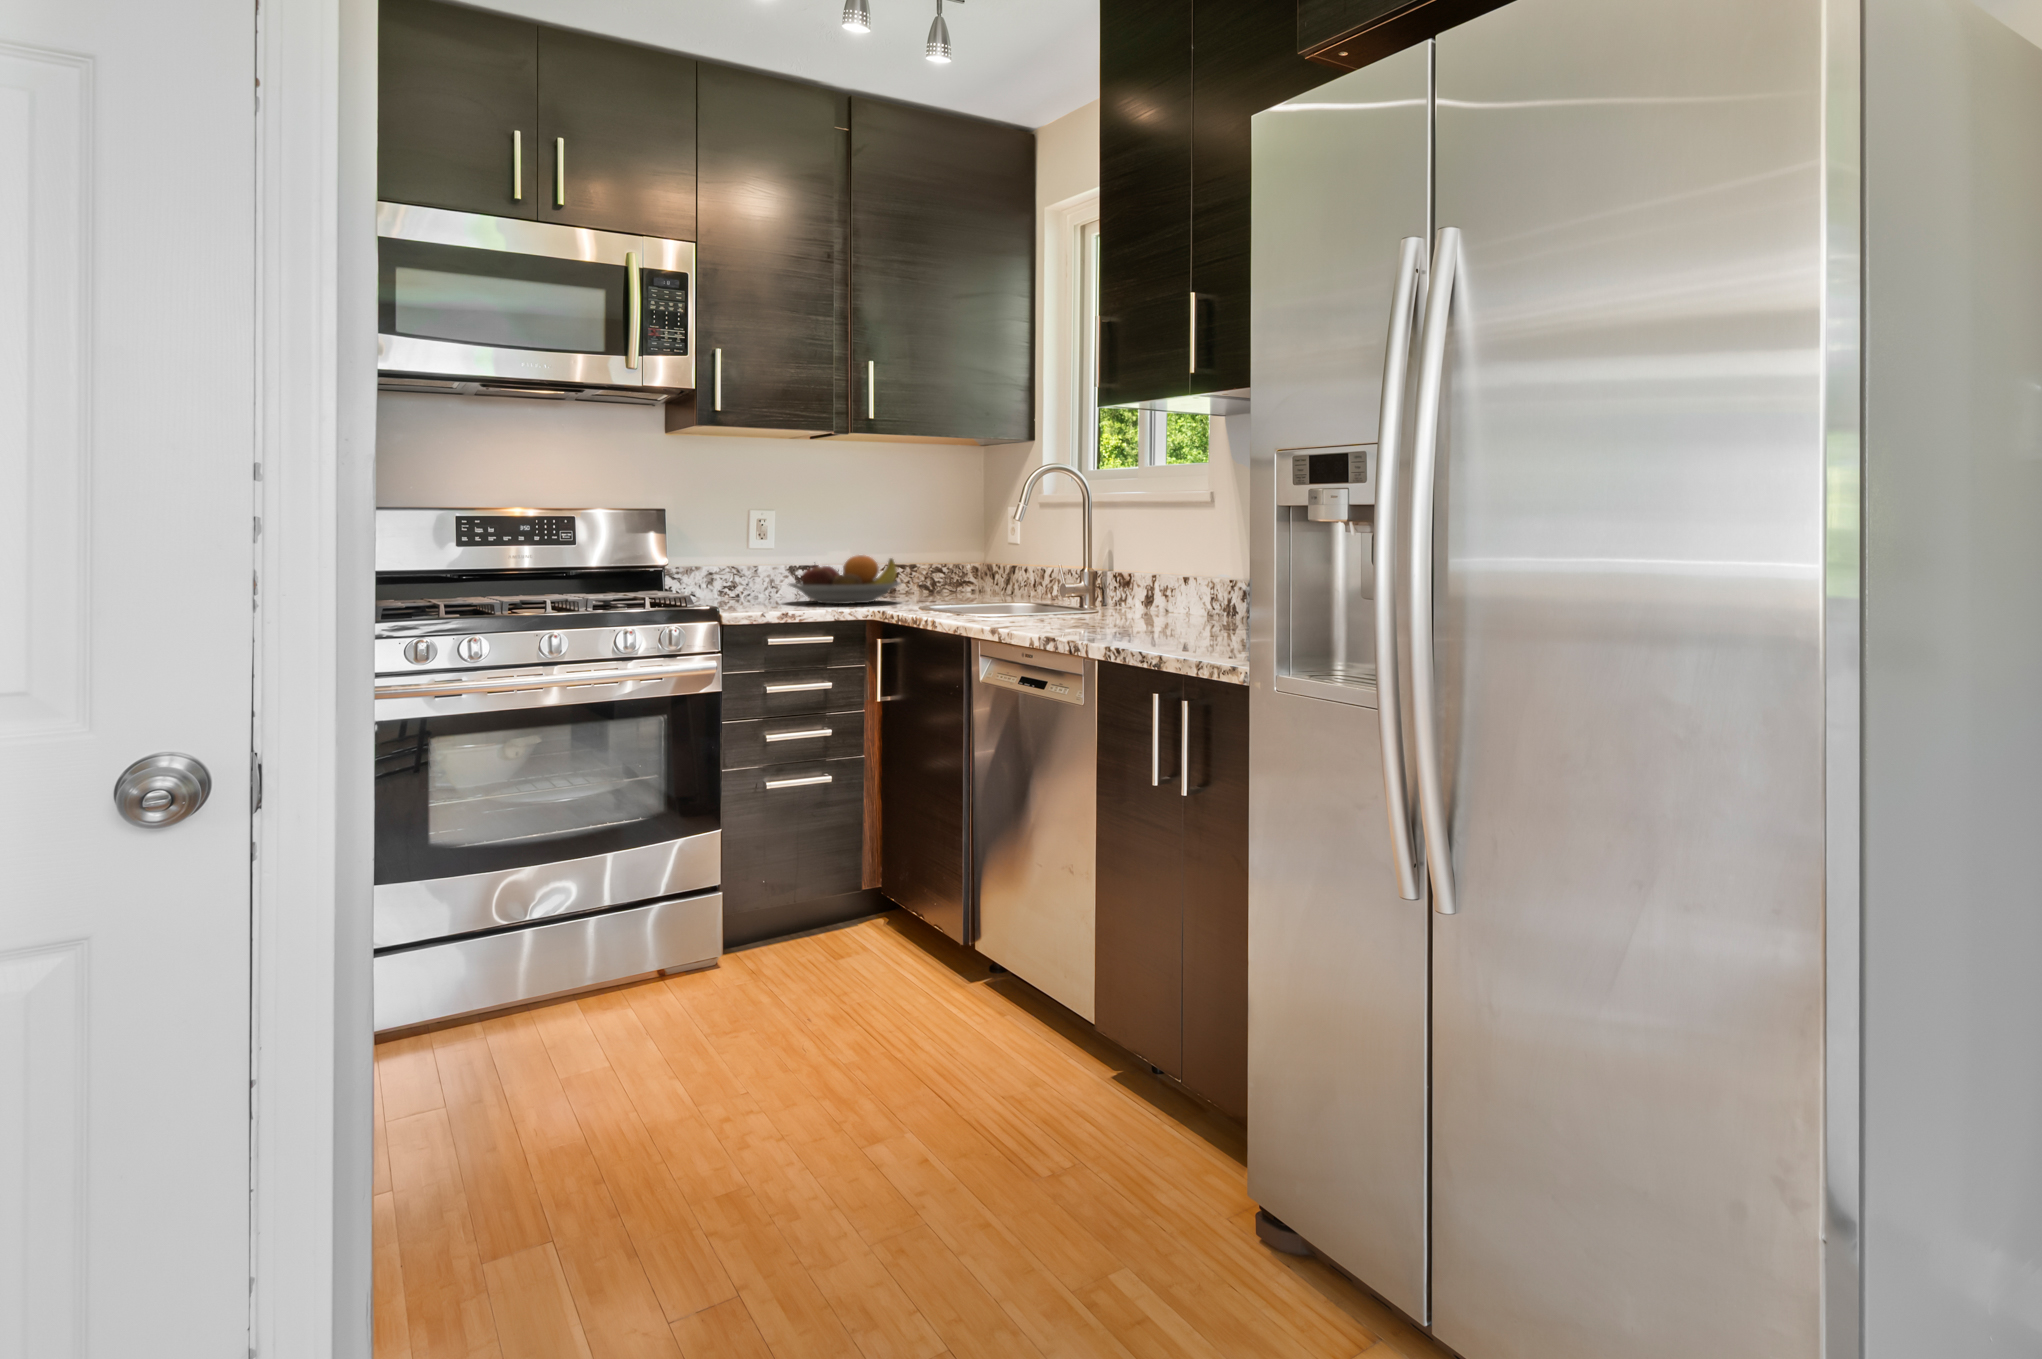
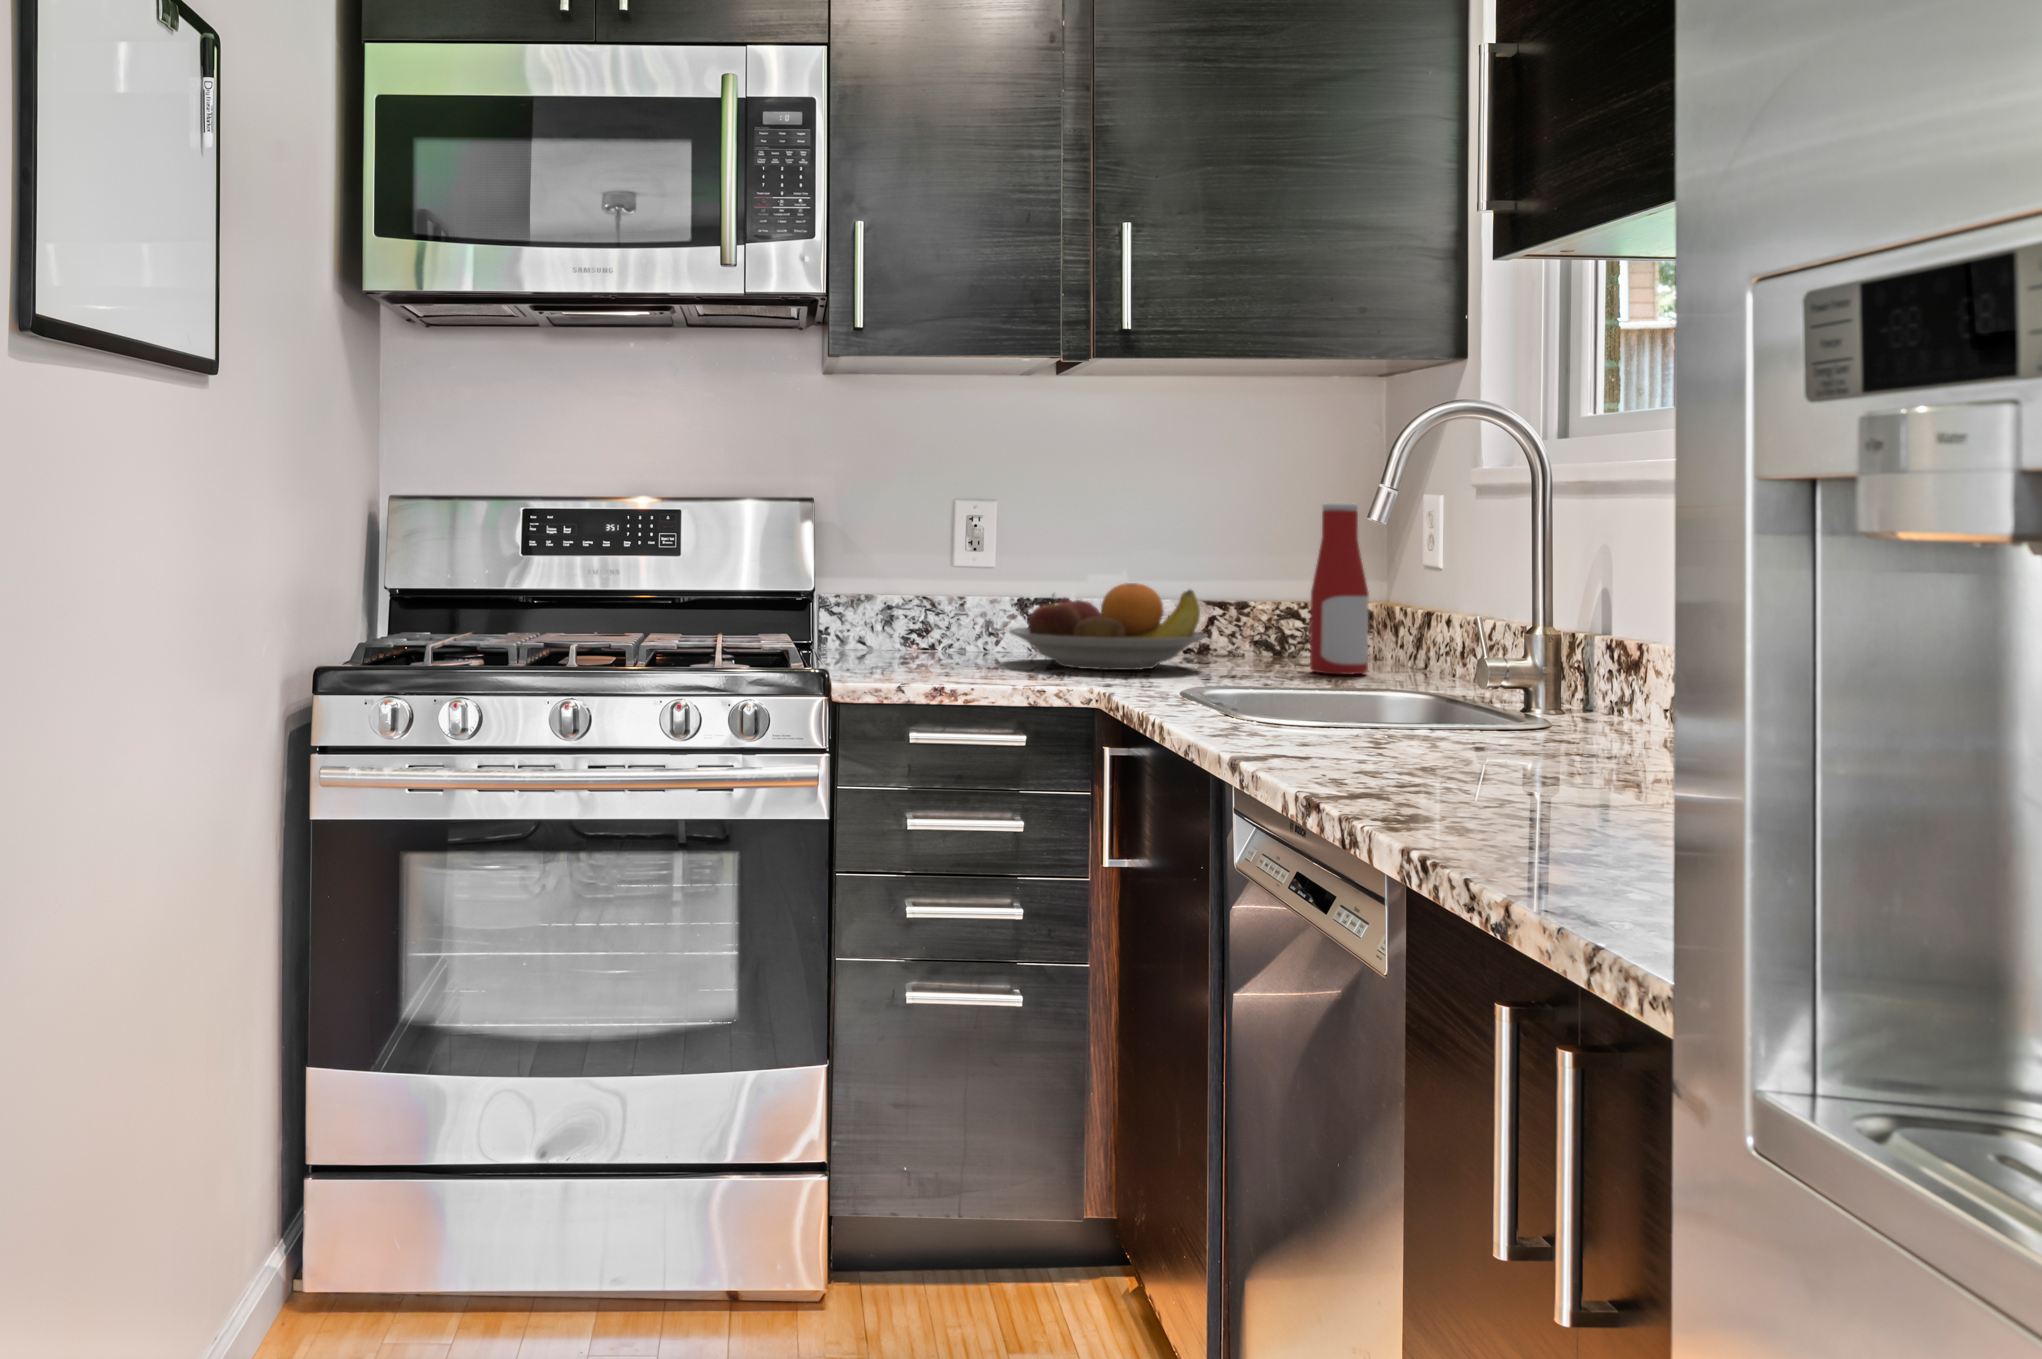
bottle: none [953,511,983,600] -> present [1310,503,1369,675]

